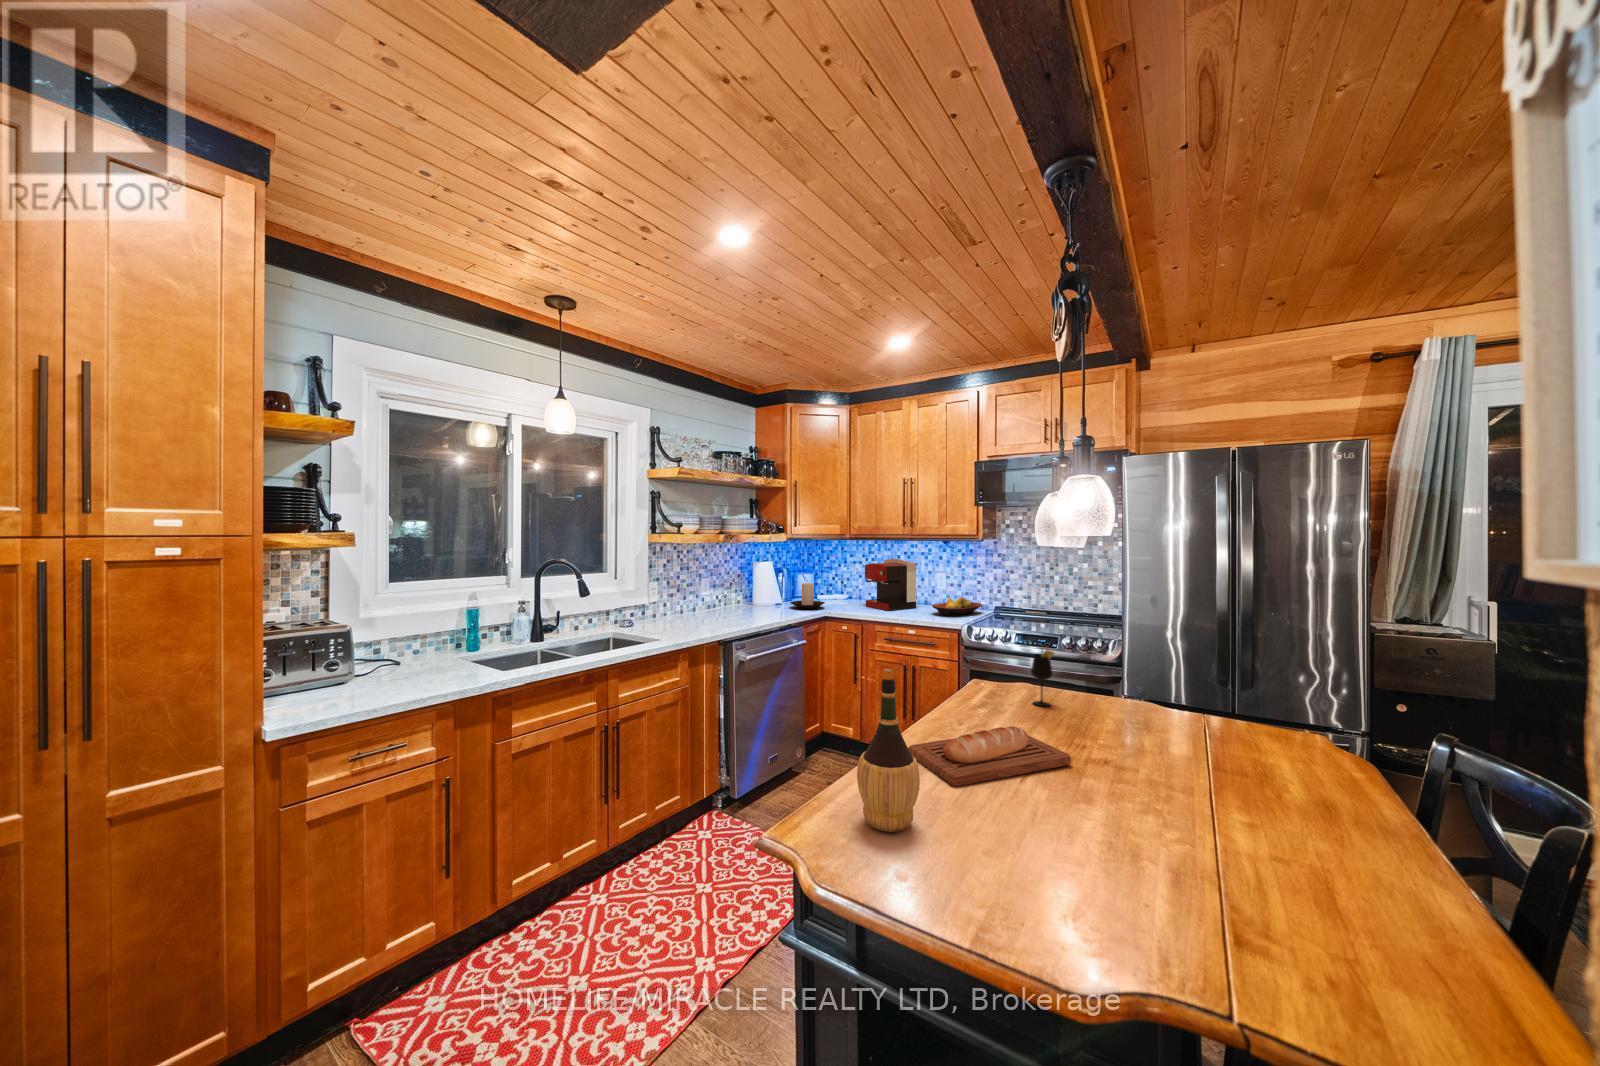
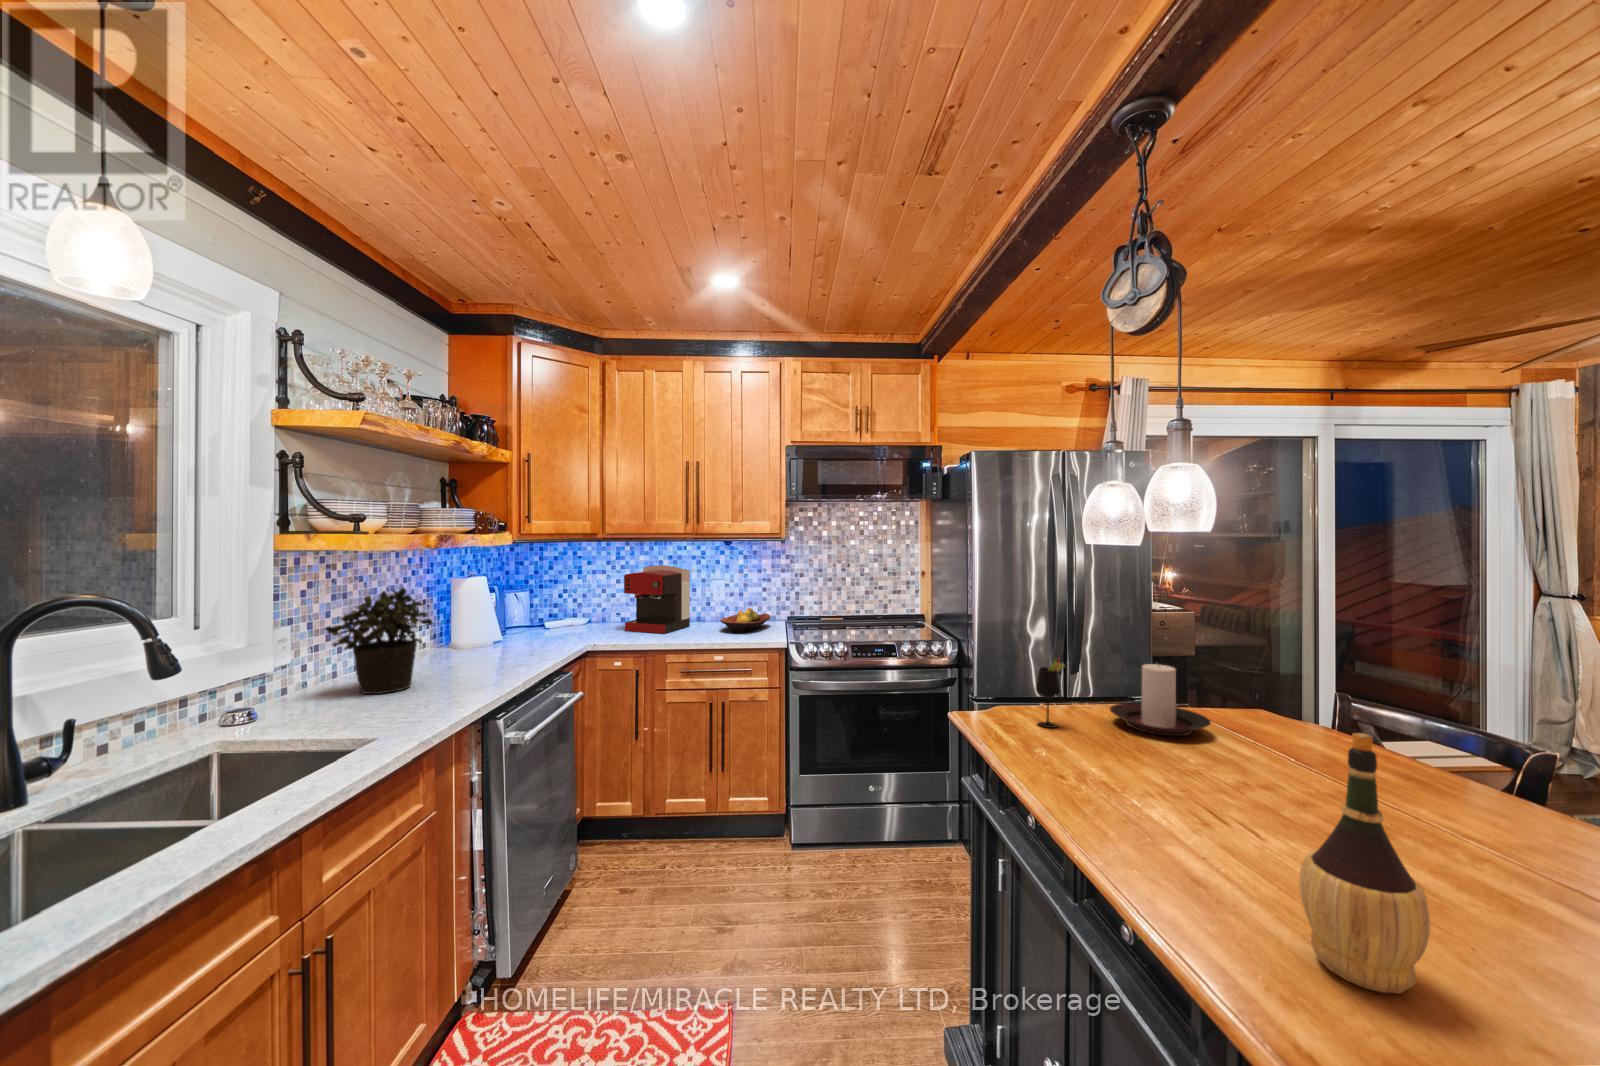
potted plant: none [666,564,713,623] -> present [325,587,433,694]
candle holder: present [790,583,825,609] -> present [1110,664,1211,736]
bread loaf: present [908,727,1071,786] -> none [1115,764,1252,870]

